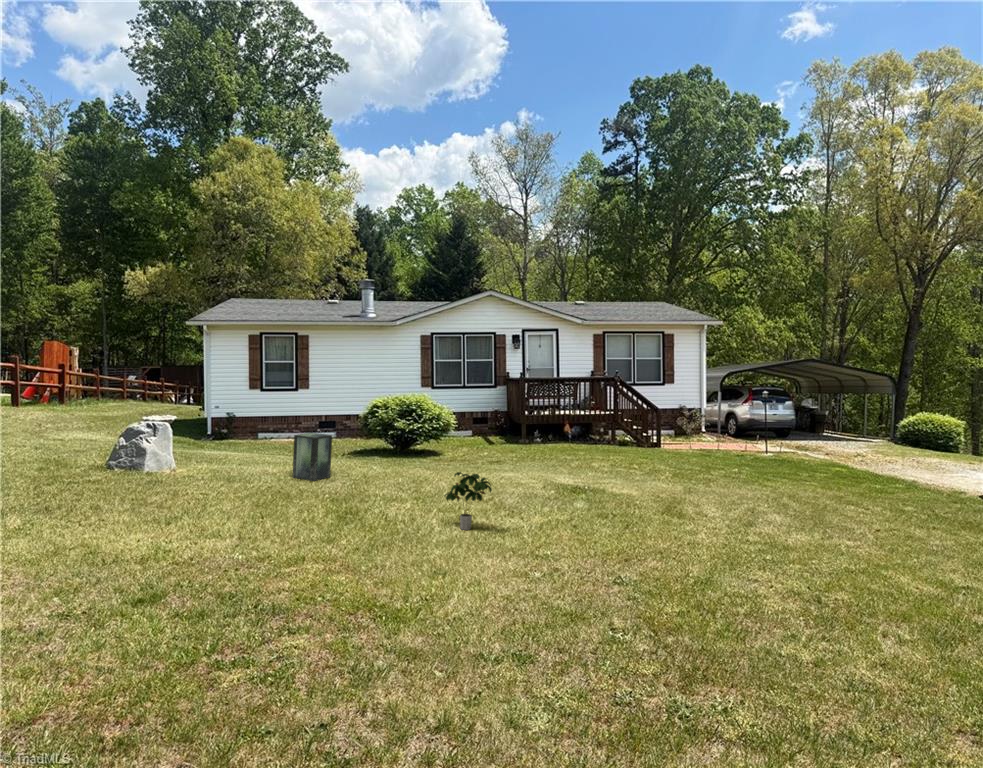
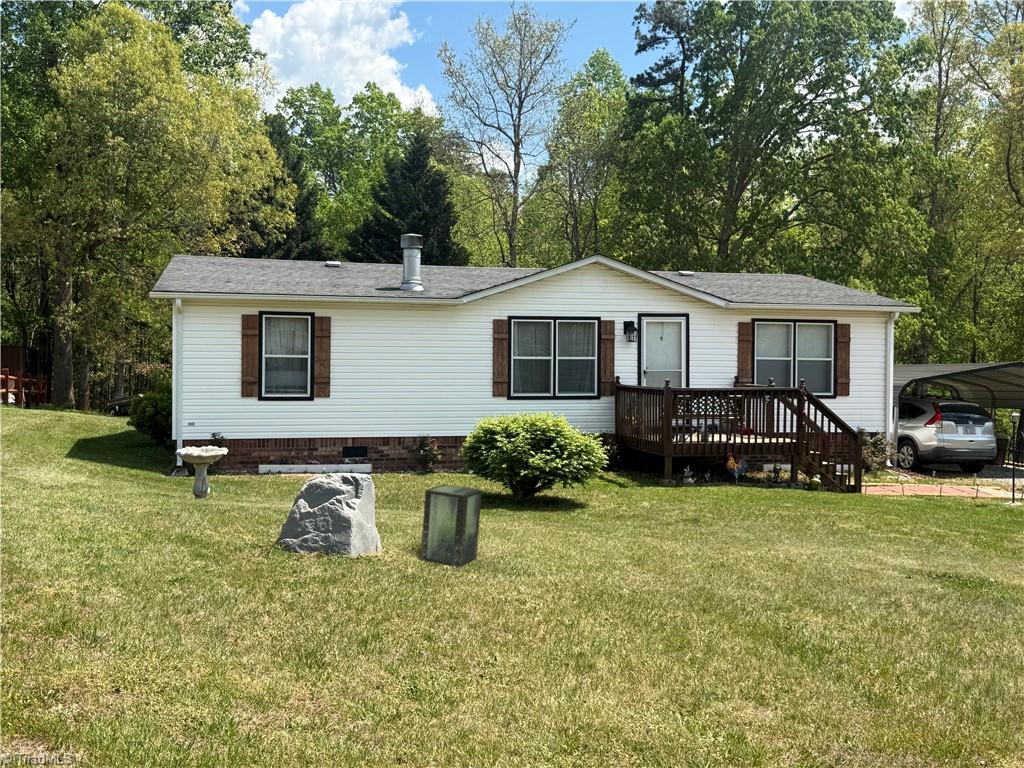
potted plant: present [444,472,492,530] -> none [758,572,855,674]

